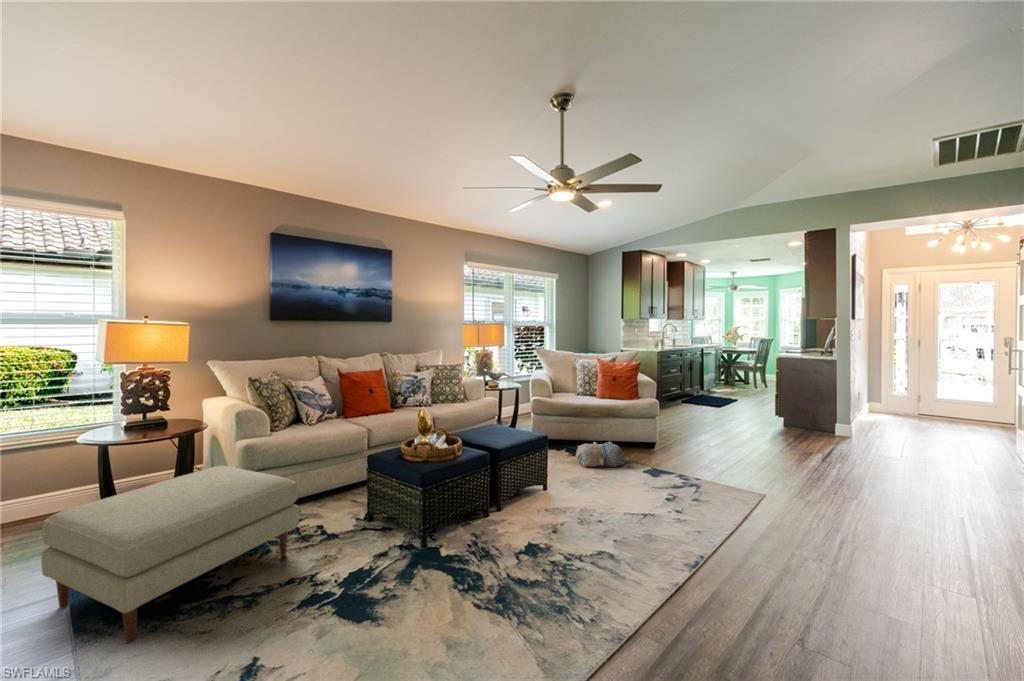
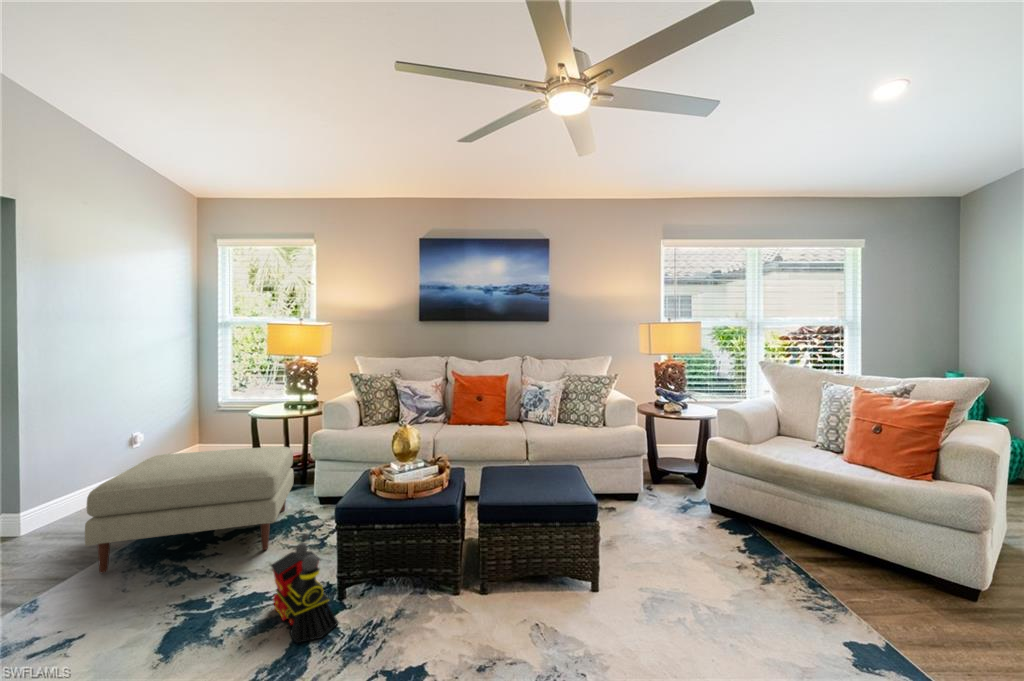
plush toy: present [576,442,624,467] -> none [747,547,870,630]
toy train: none [378,501,445,568] -> present [271,534,338,643]

